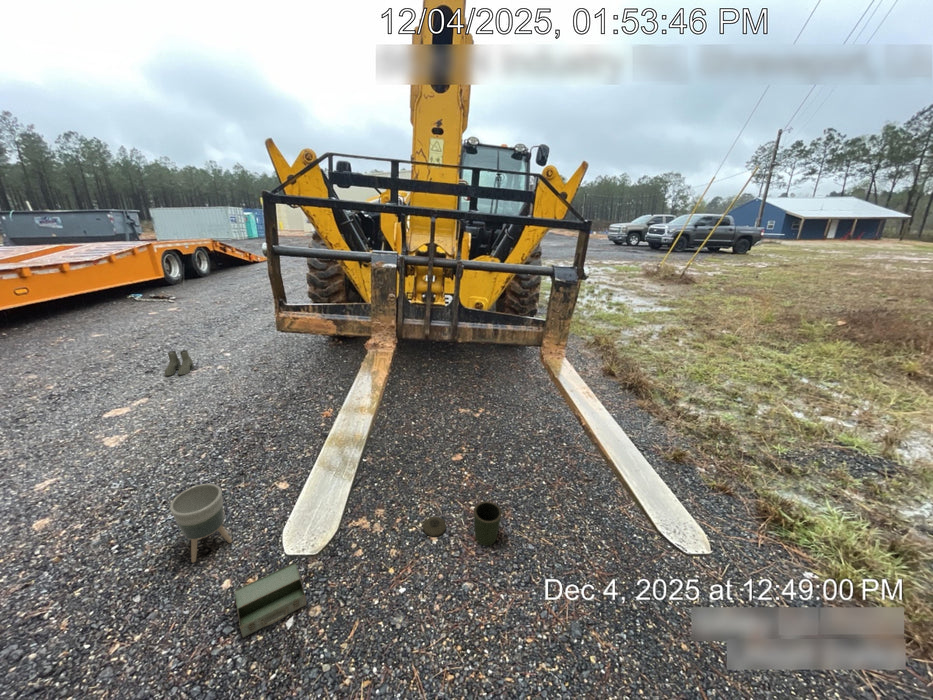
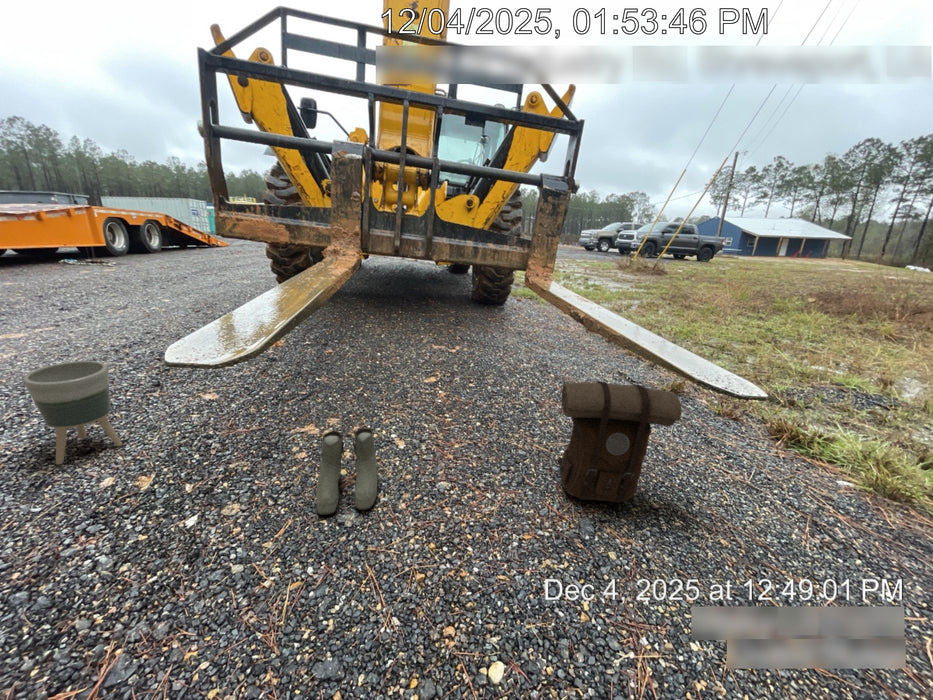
boots: present [165,351,194,376] -> present [316,428,377,515]
trash can: present [423,501,502,546] -> none [385,400,486,451]
backpack: none [557,519,651,607] -> present [558,381,681,503]
toolbox: present [235,563,306,637] -> none [110,458,219,540]

